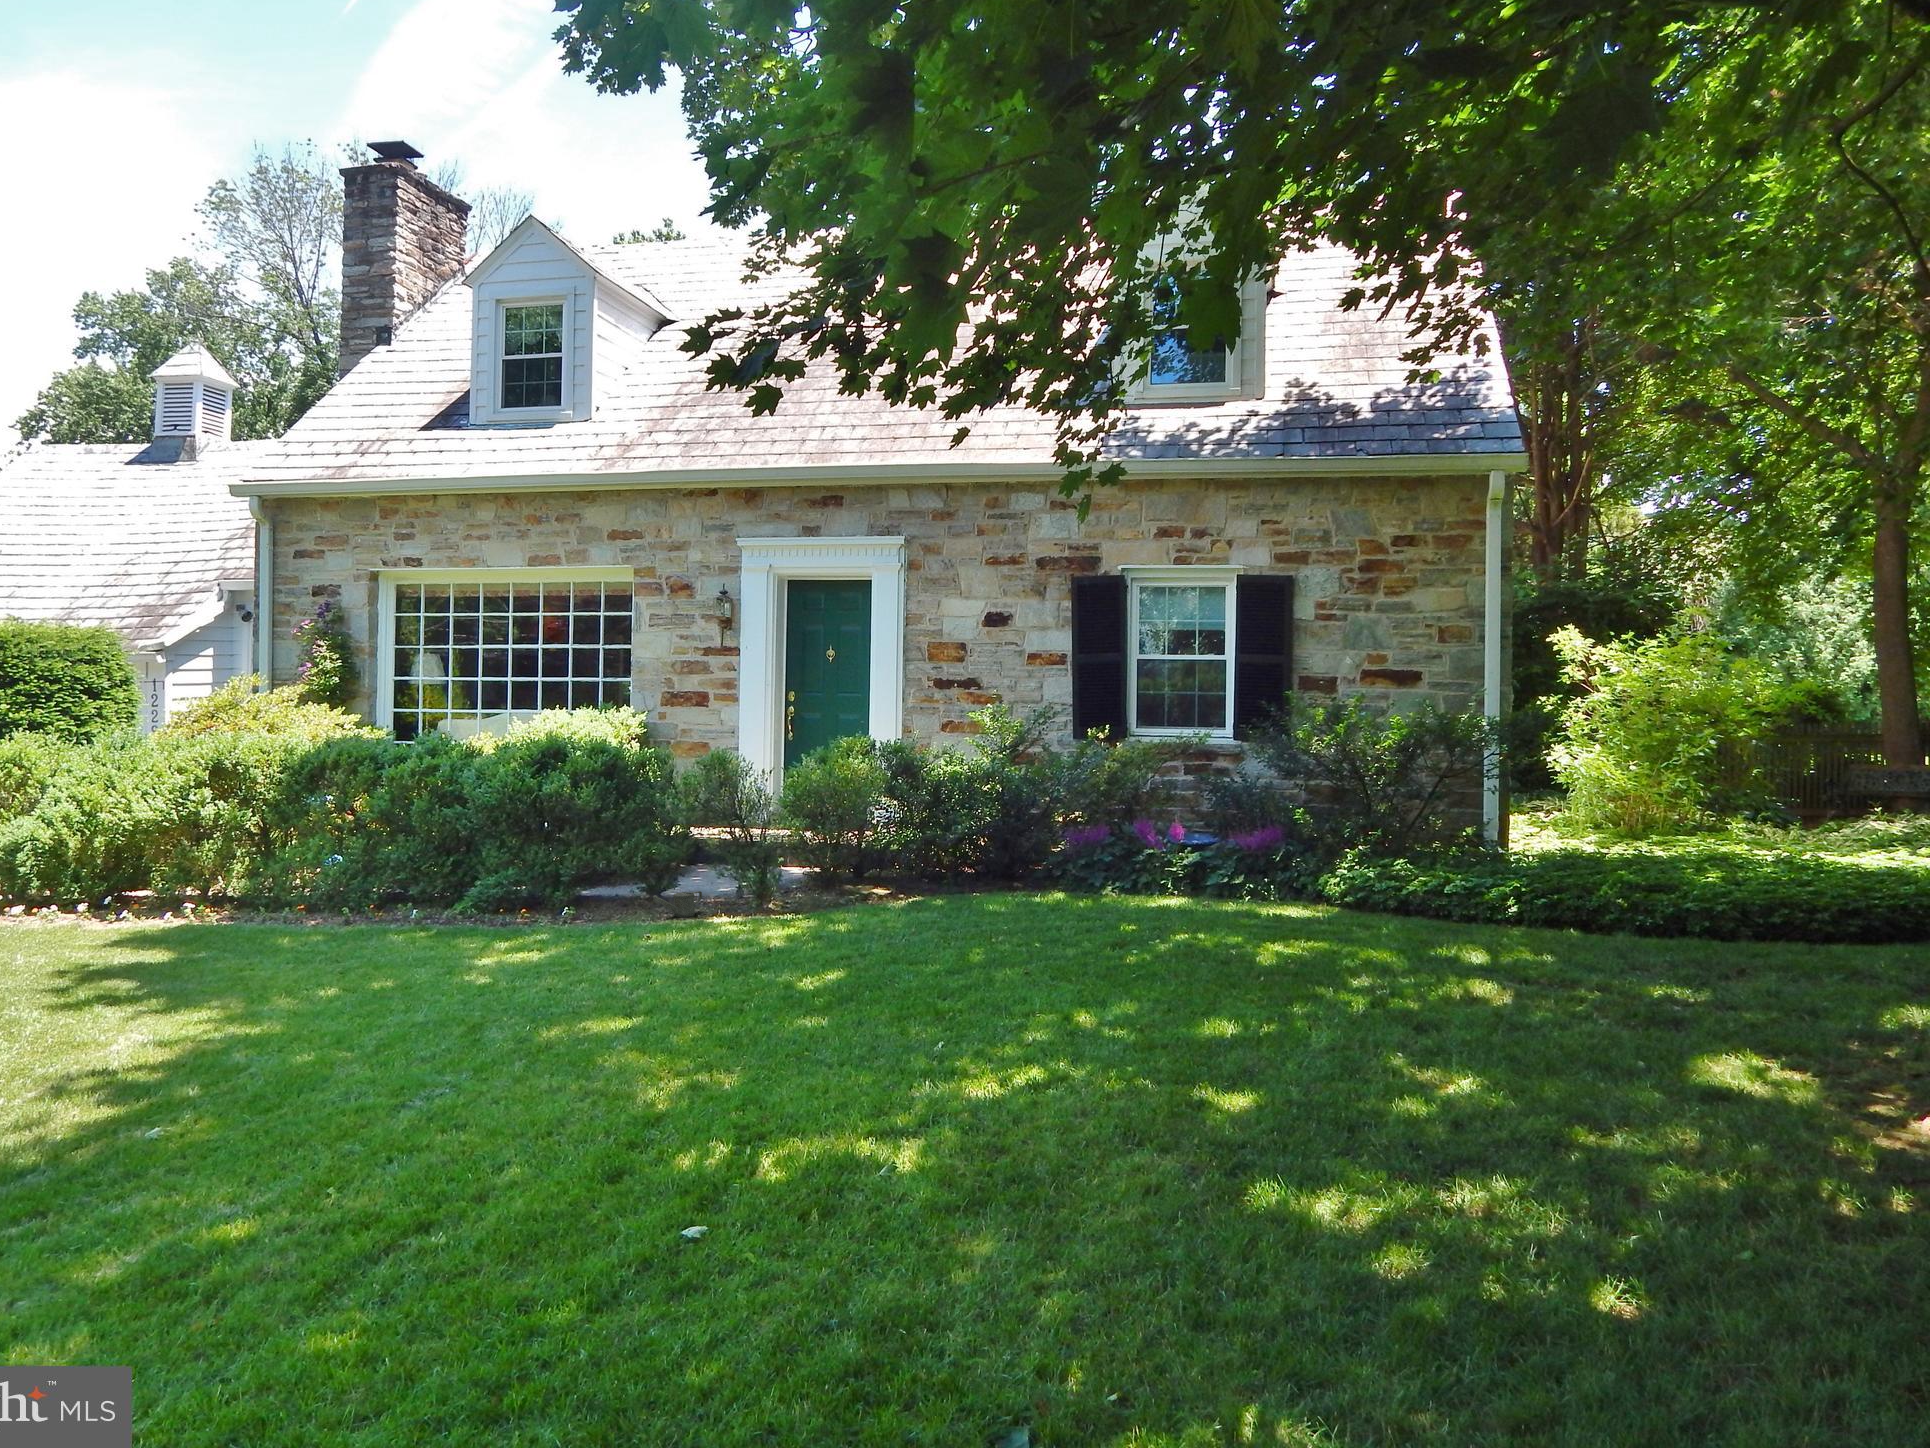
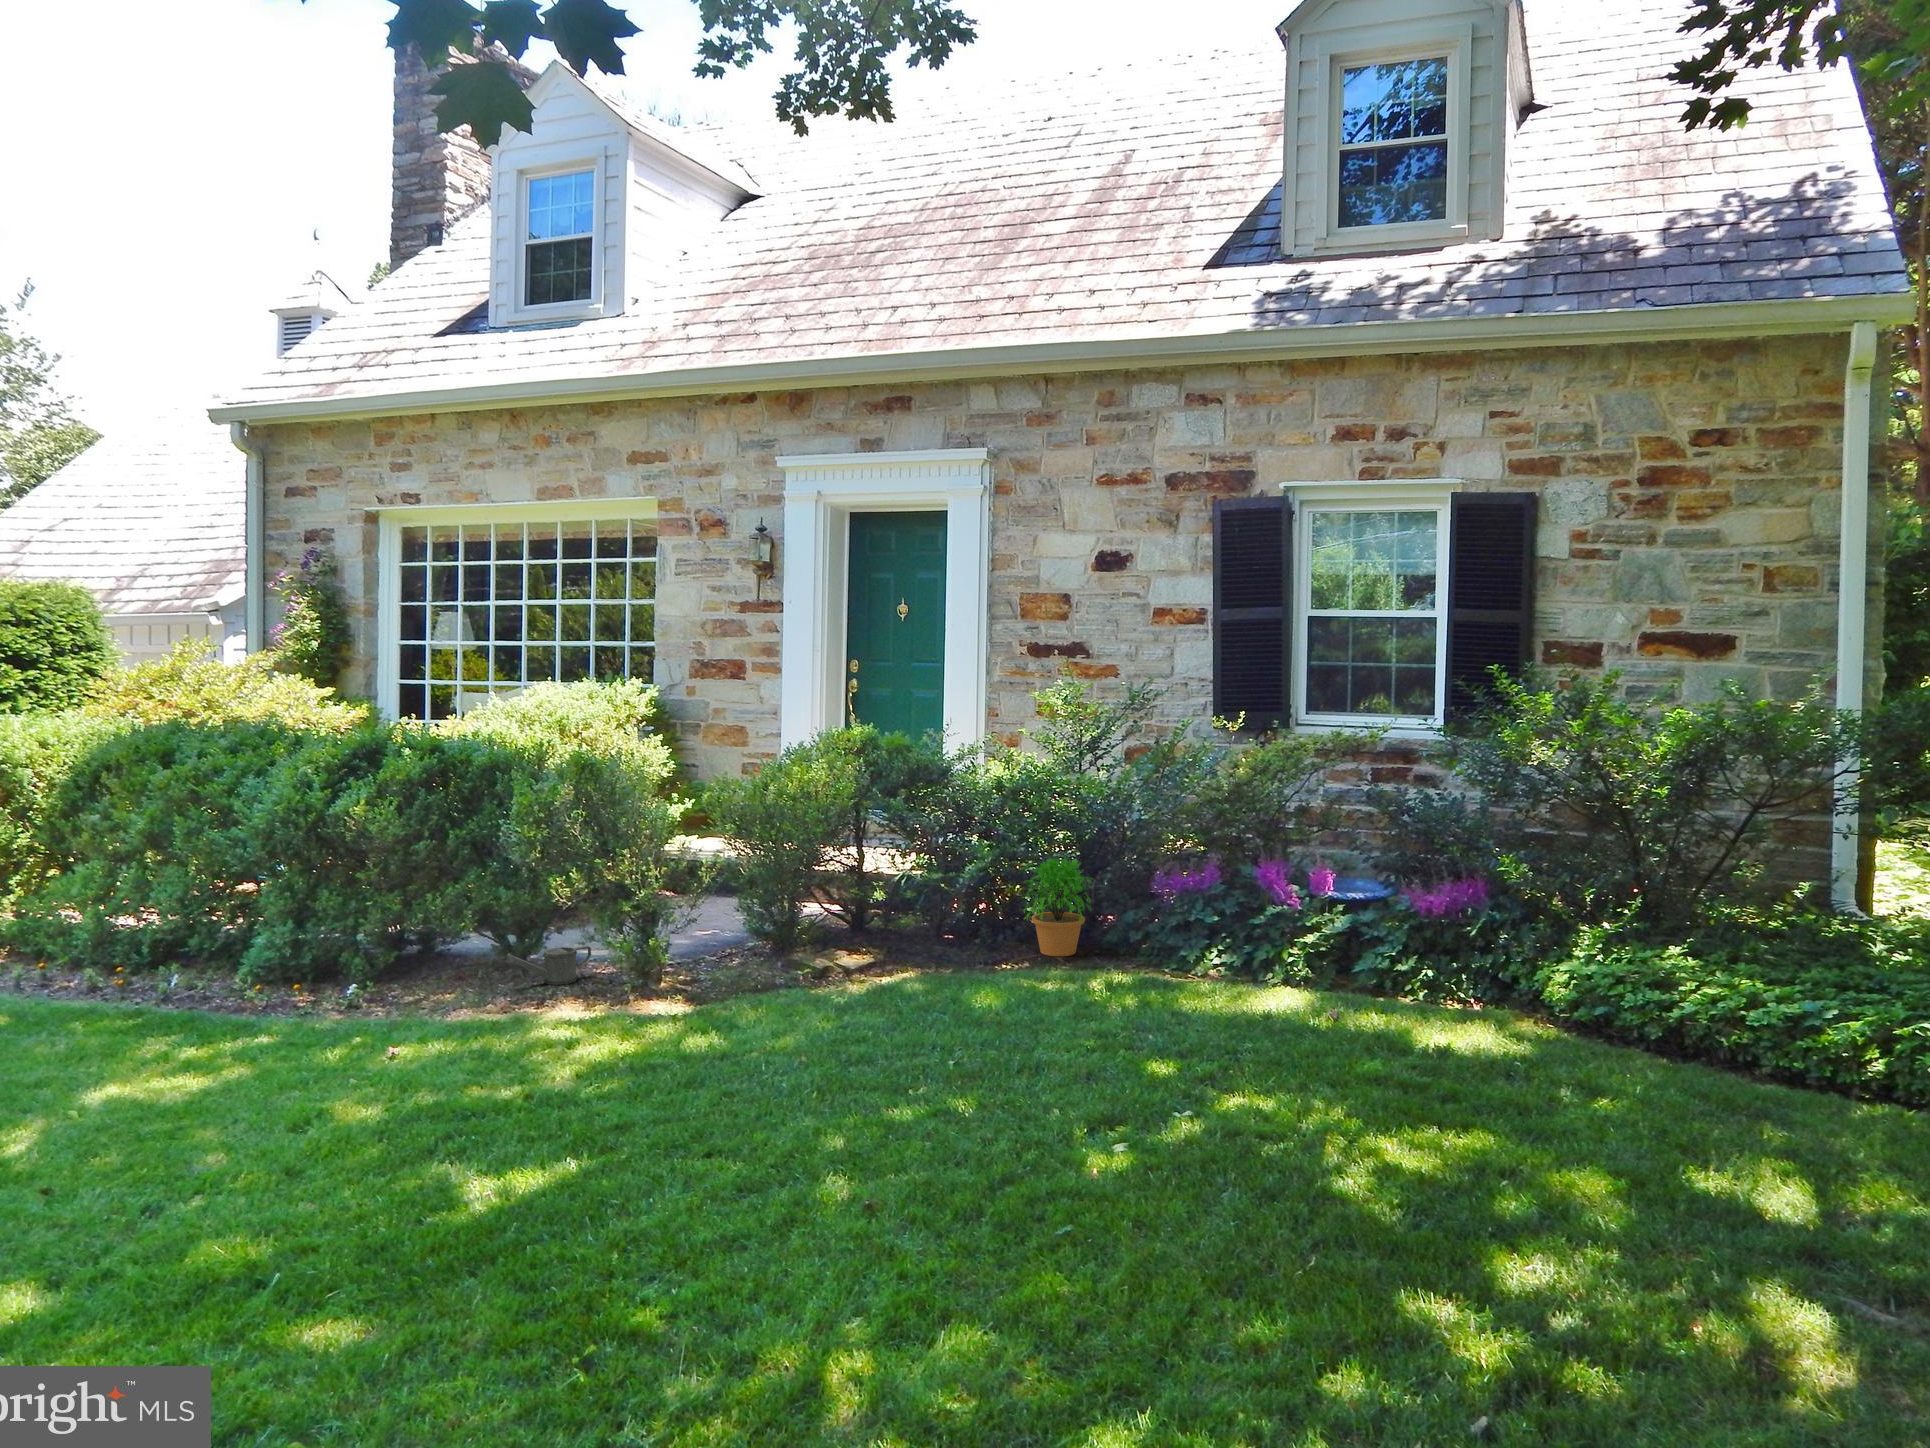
potted plant: none [978,824,1033,892] -> present [1024,859,1093,956]

